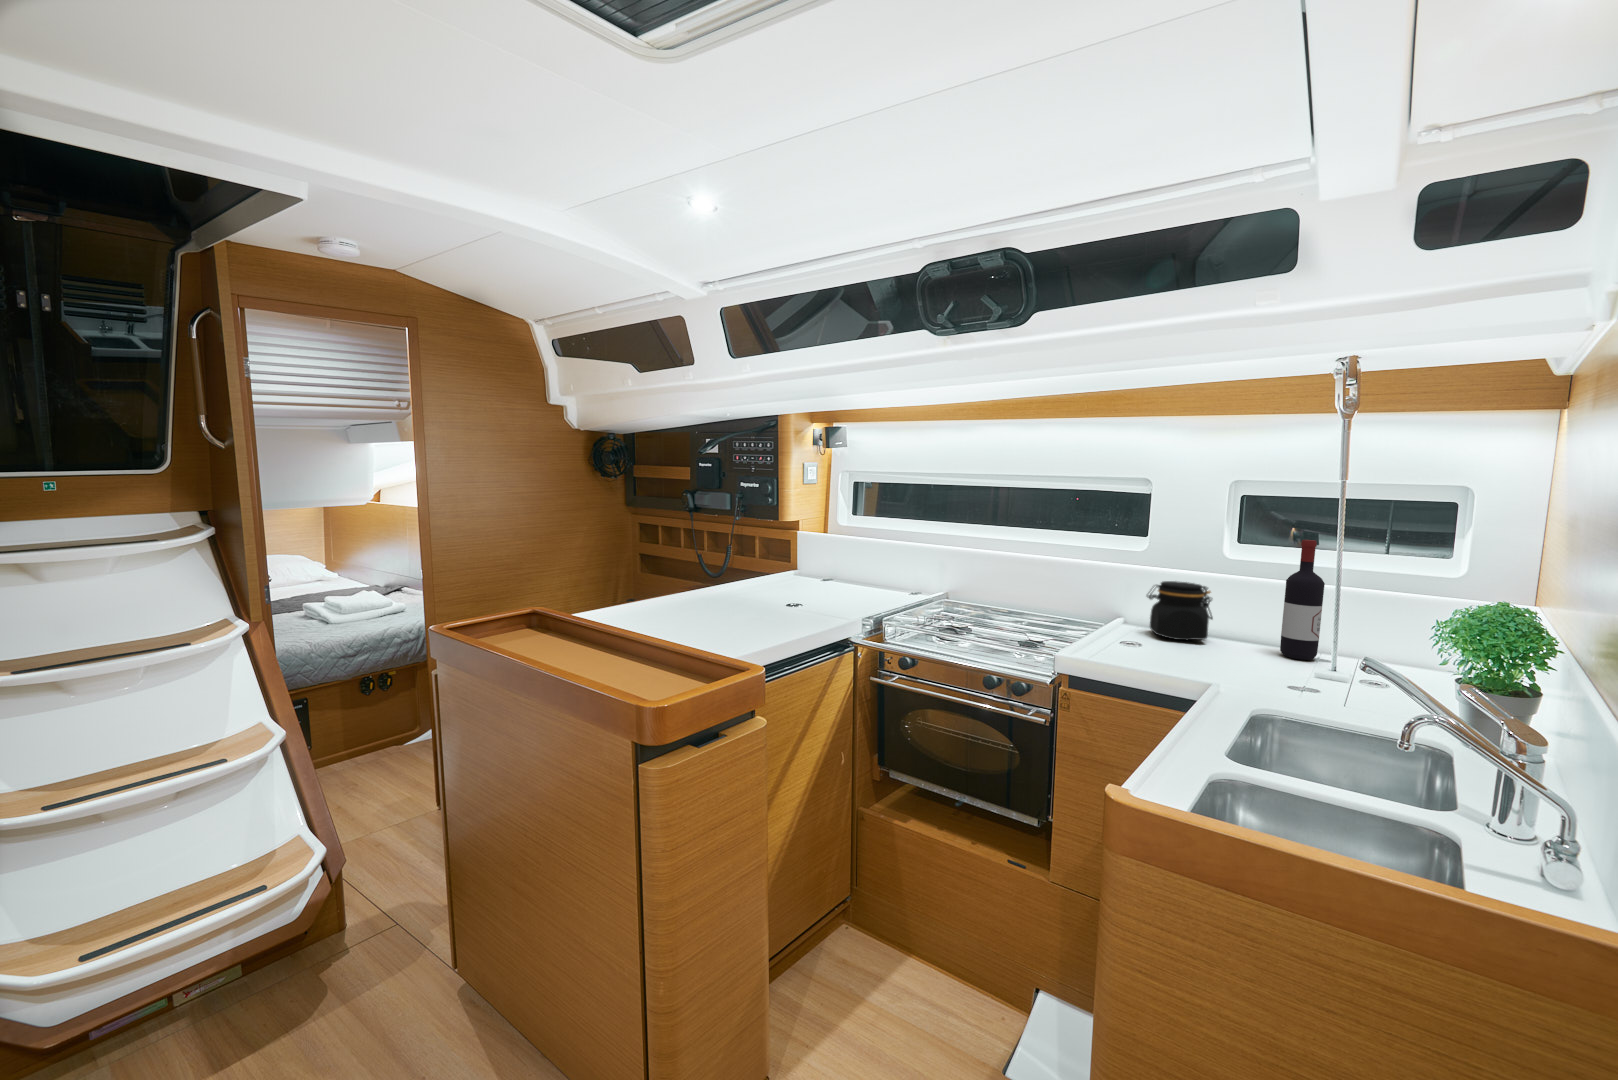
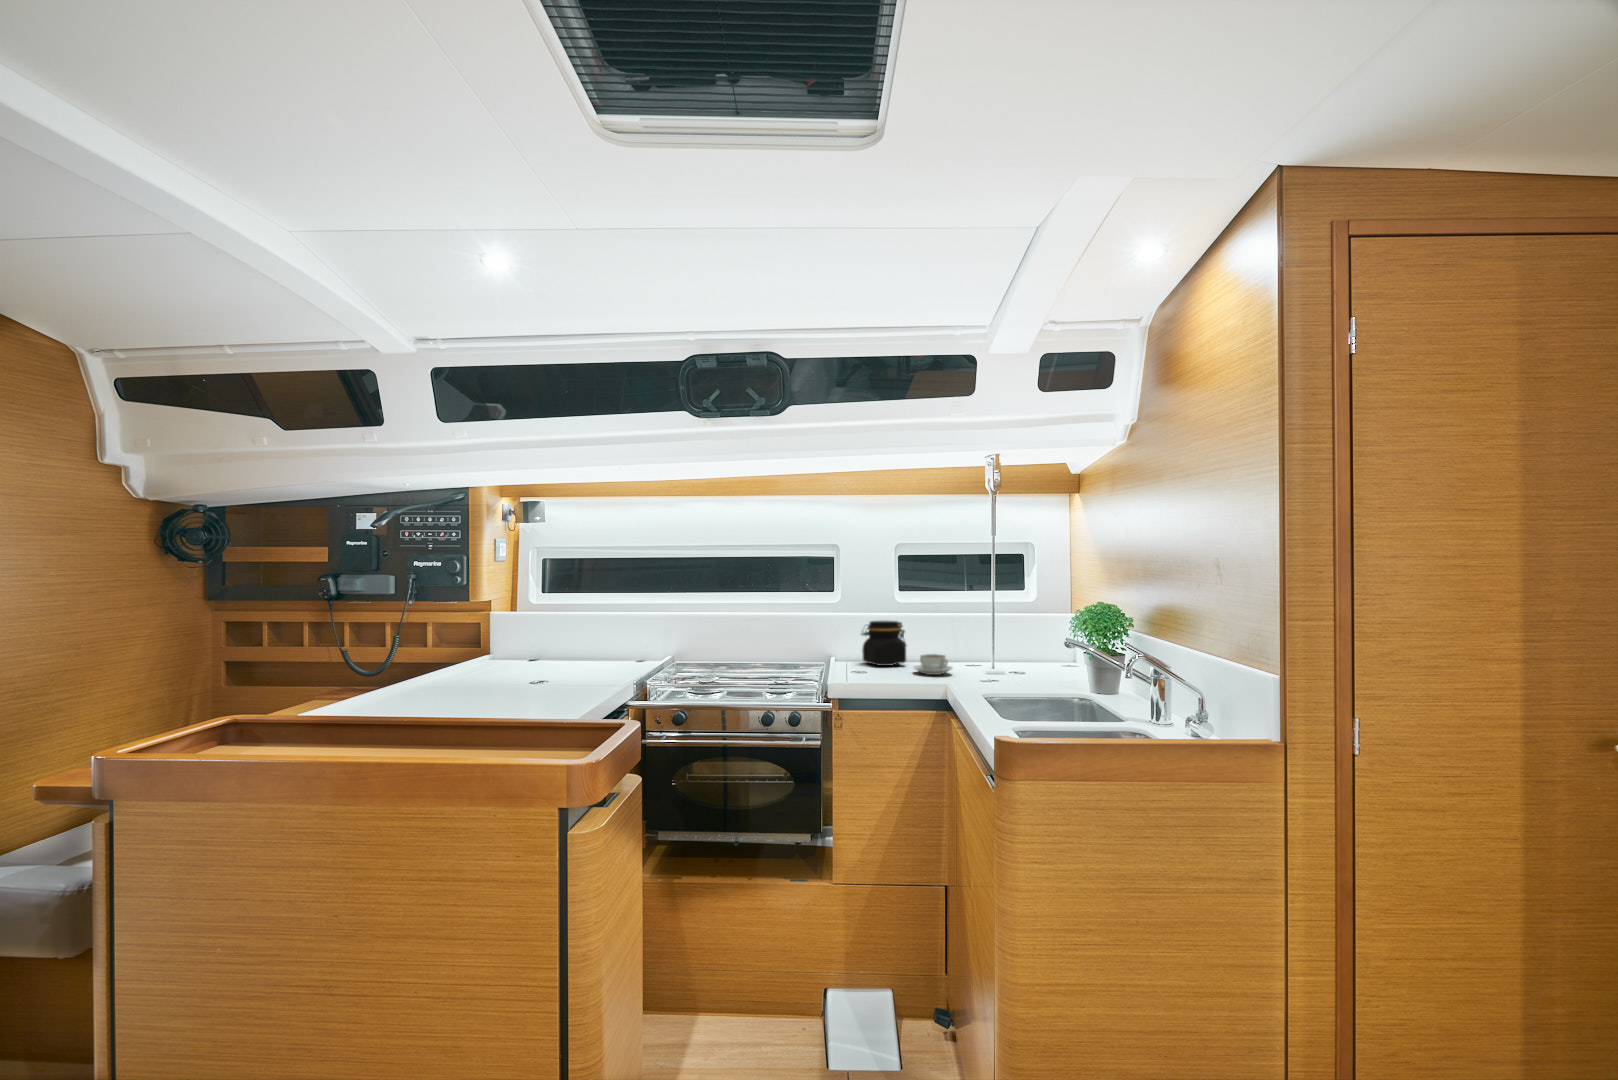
wine bottle: present [1280,540,1325,660] -> none [951,580,974,667]
coffee cup: none [1199,635,1260,665] -> present [914,654,952,675]

